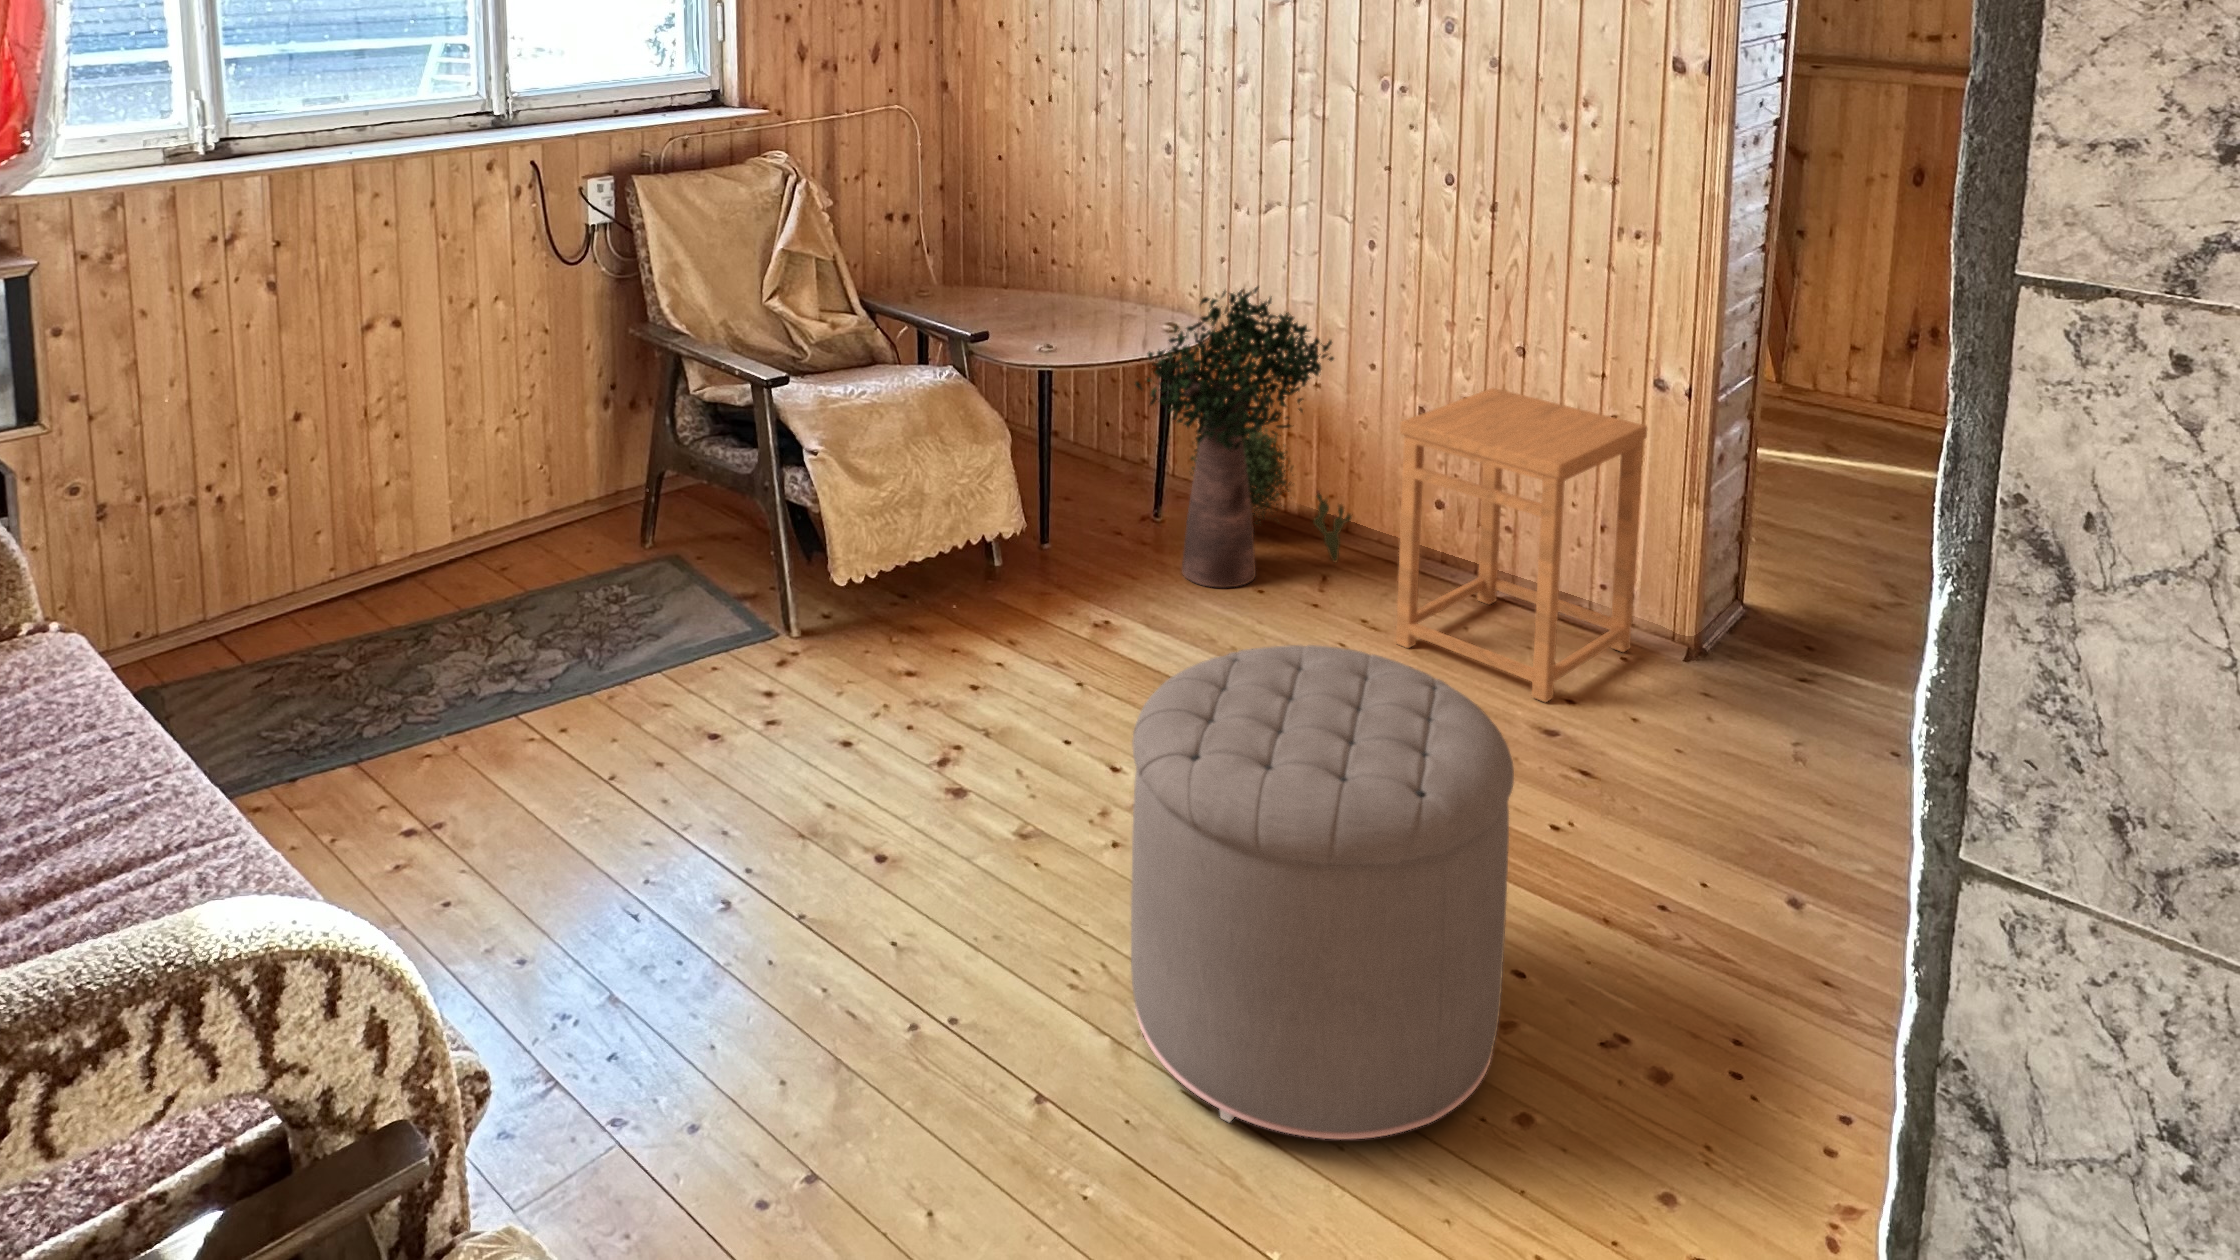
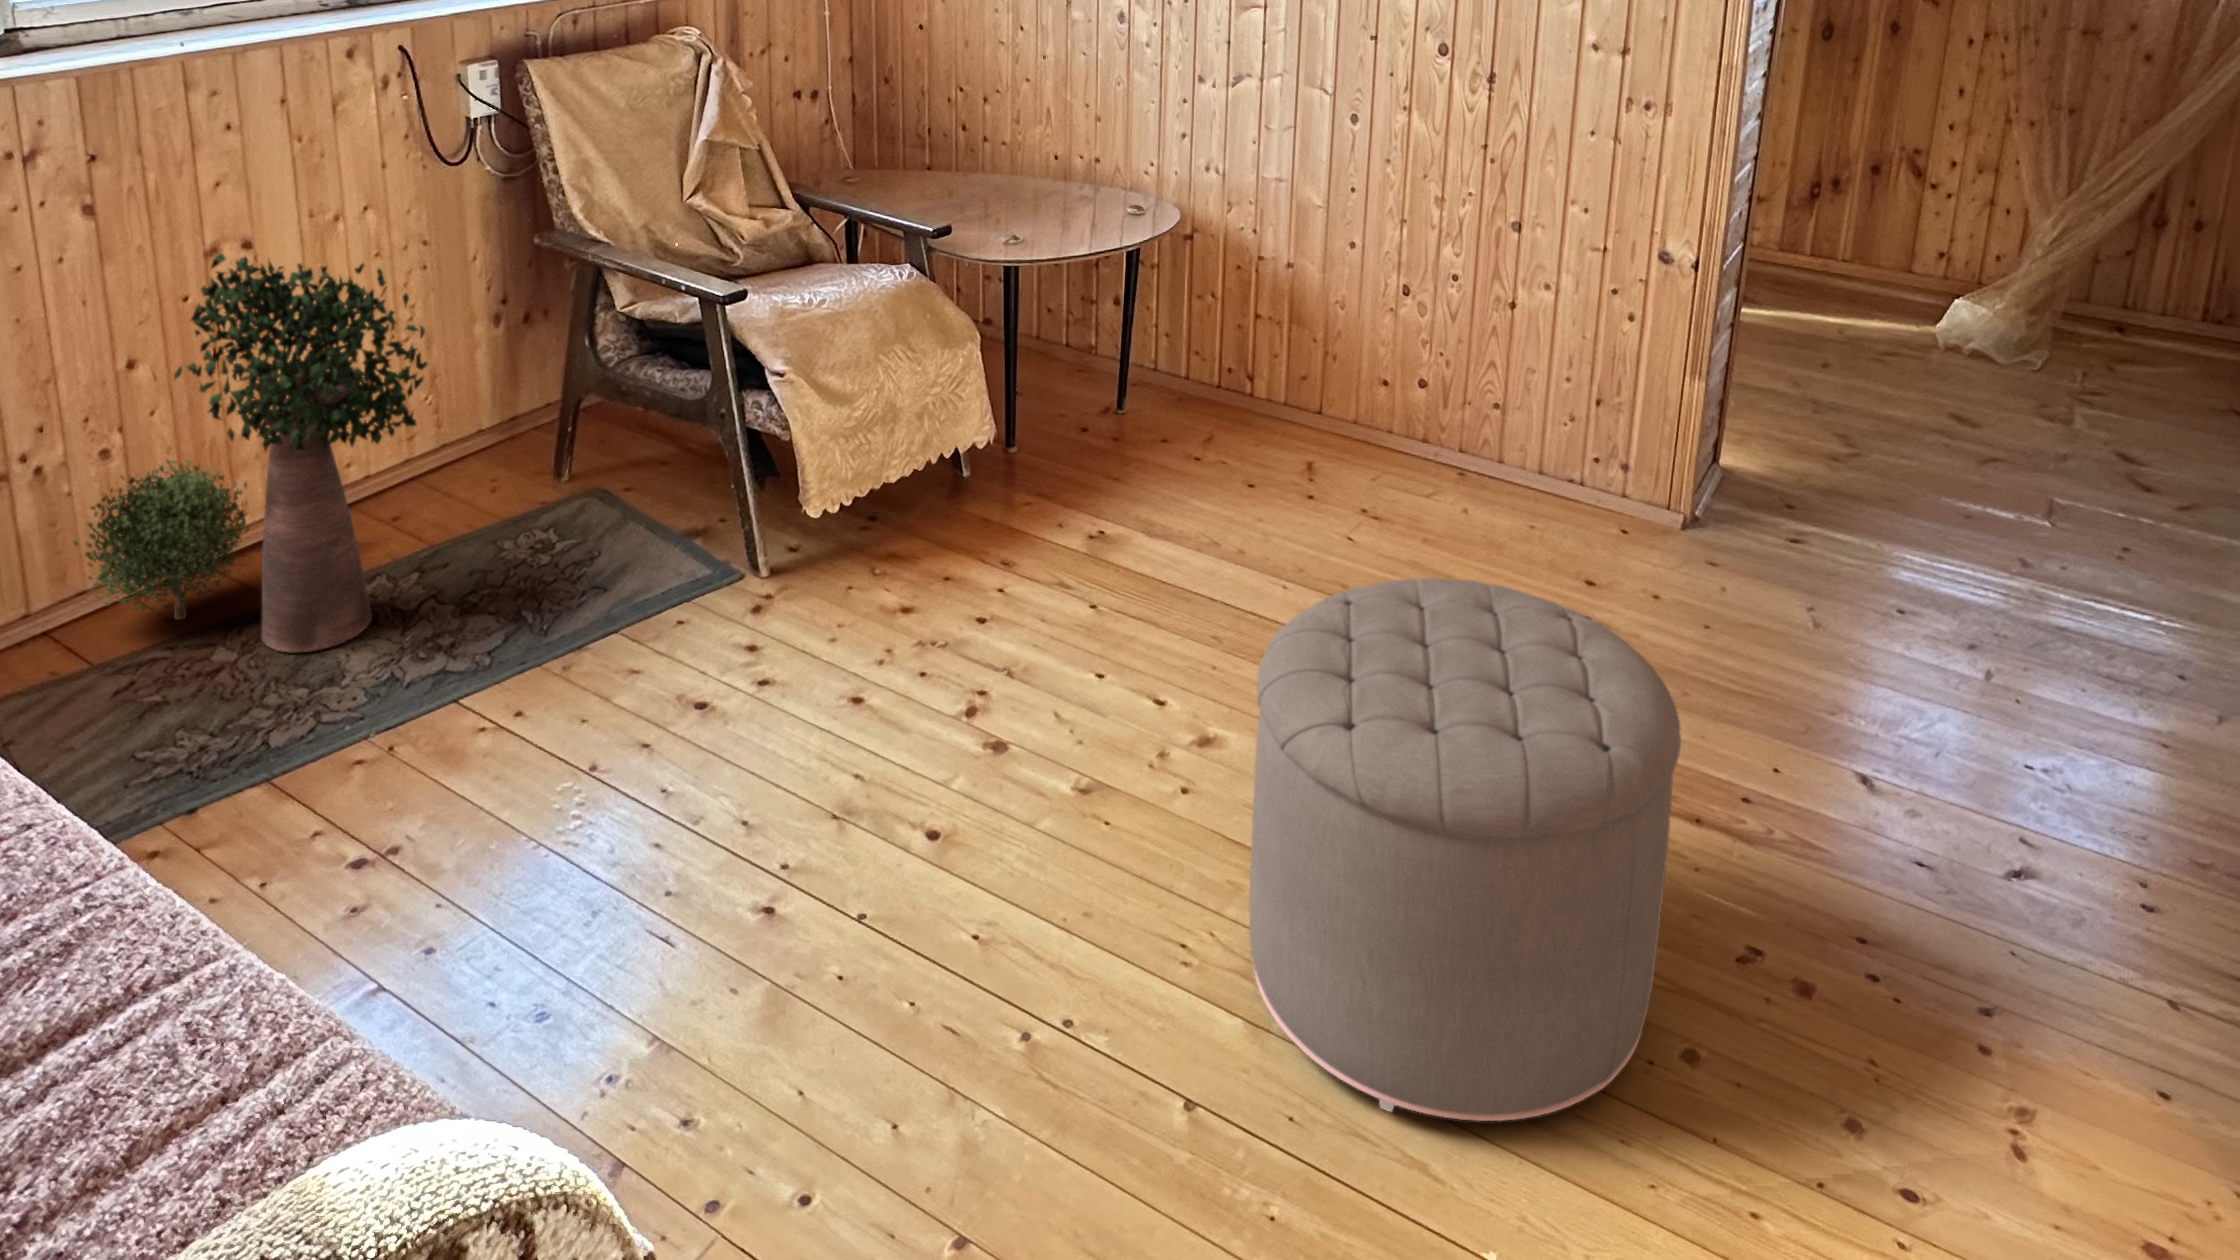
potted plant: present [1135,287,1352,588] -> present [73,253,427,652]
side table: present [1396,388,1647,702] -> none [1407,269,1663,596]

